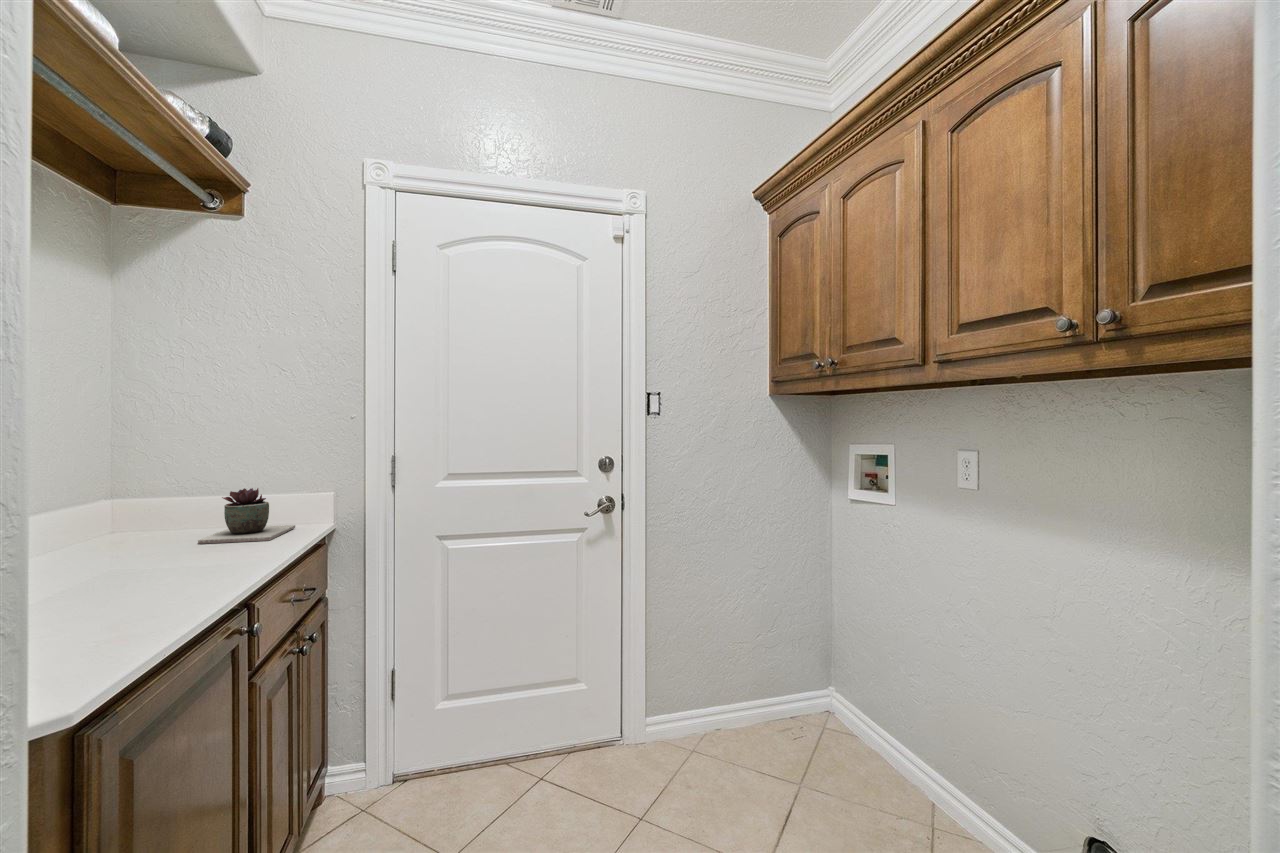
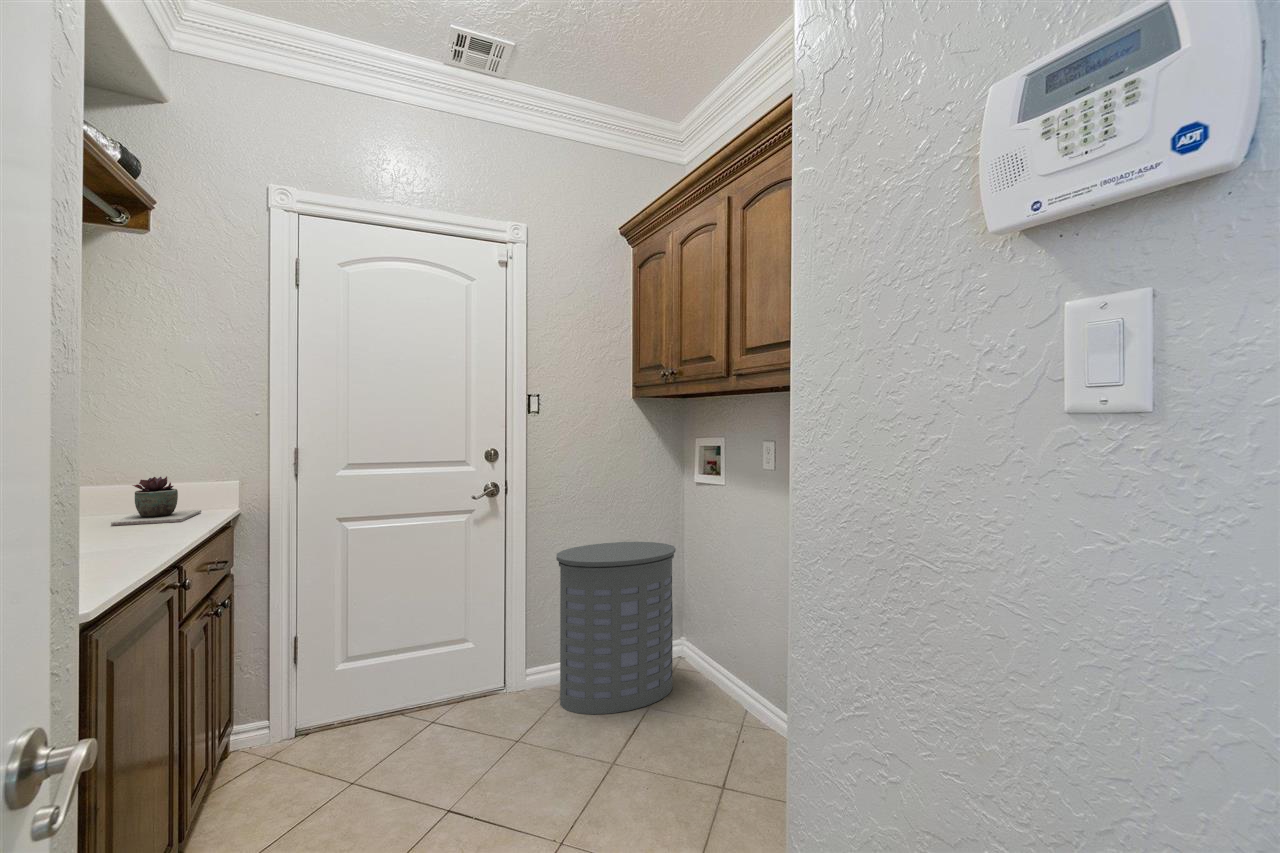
laundry hamper: none [683,570,829,788] -> present [556,542,676,714]

